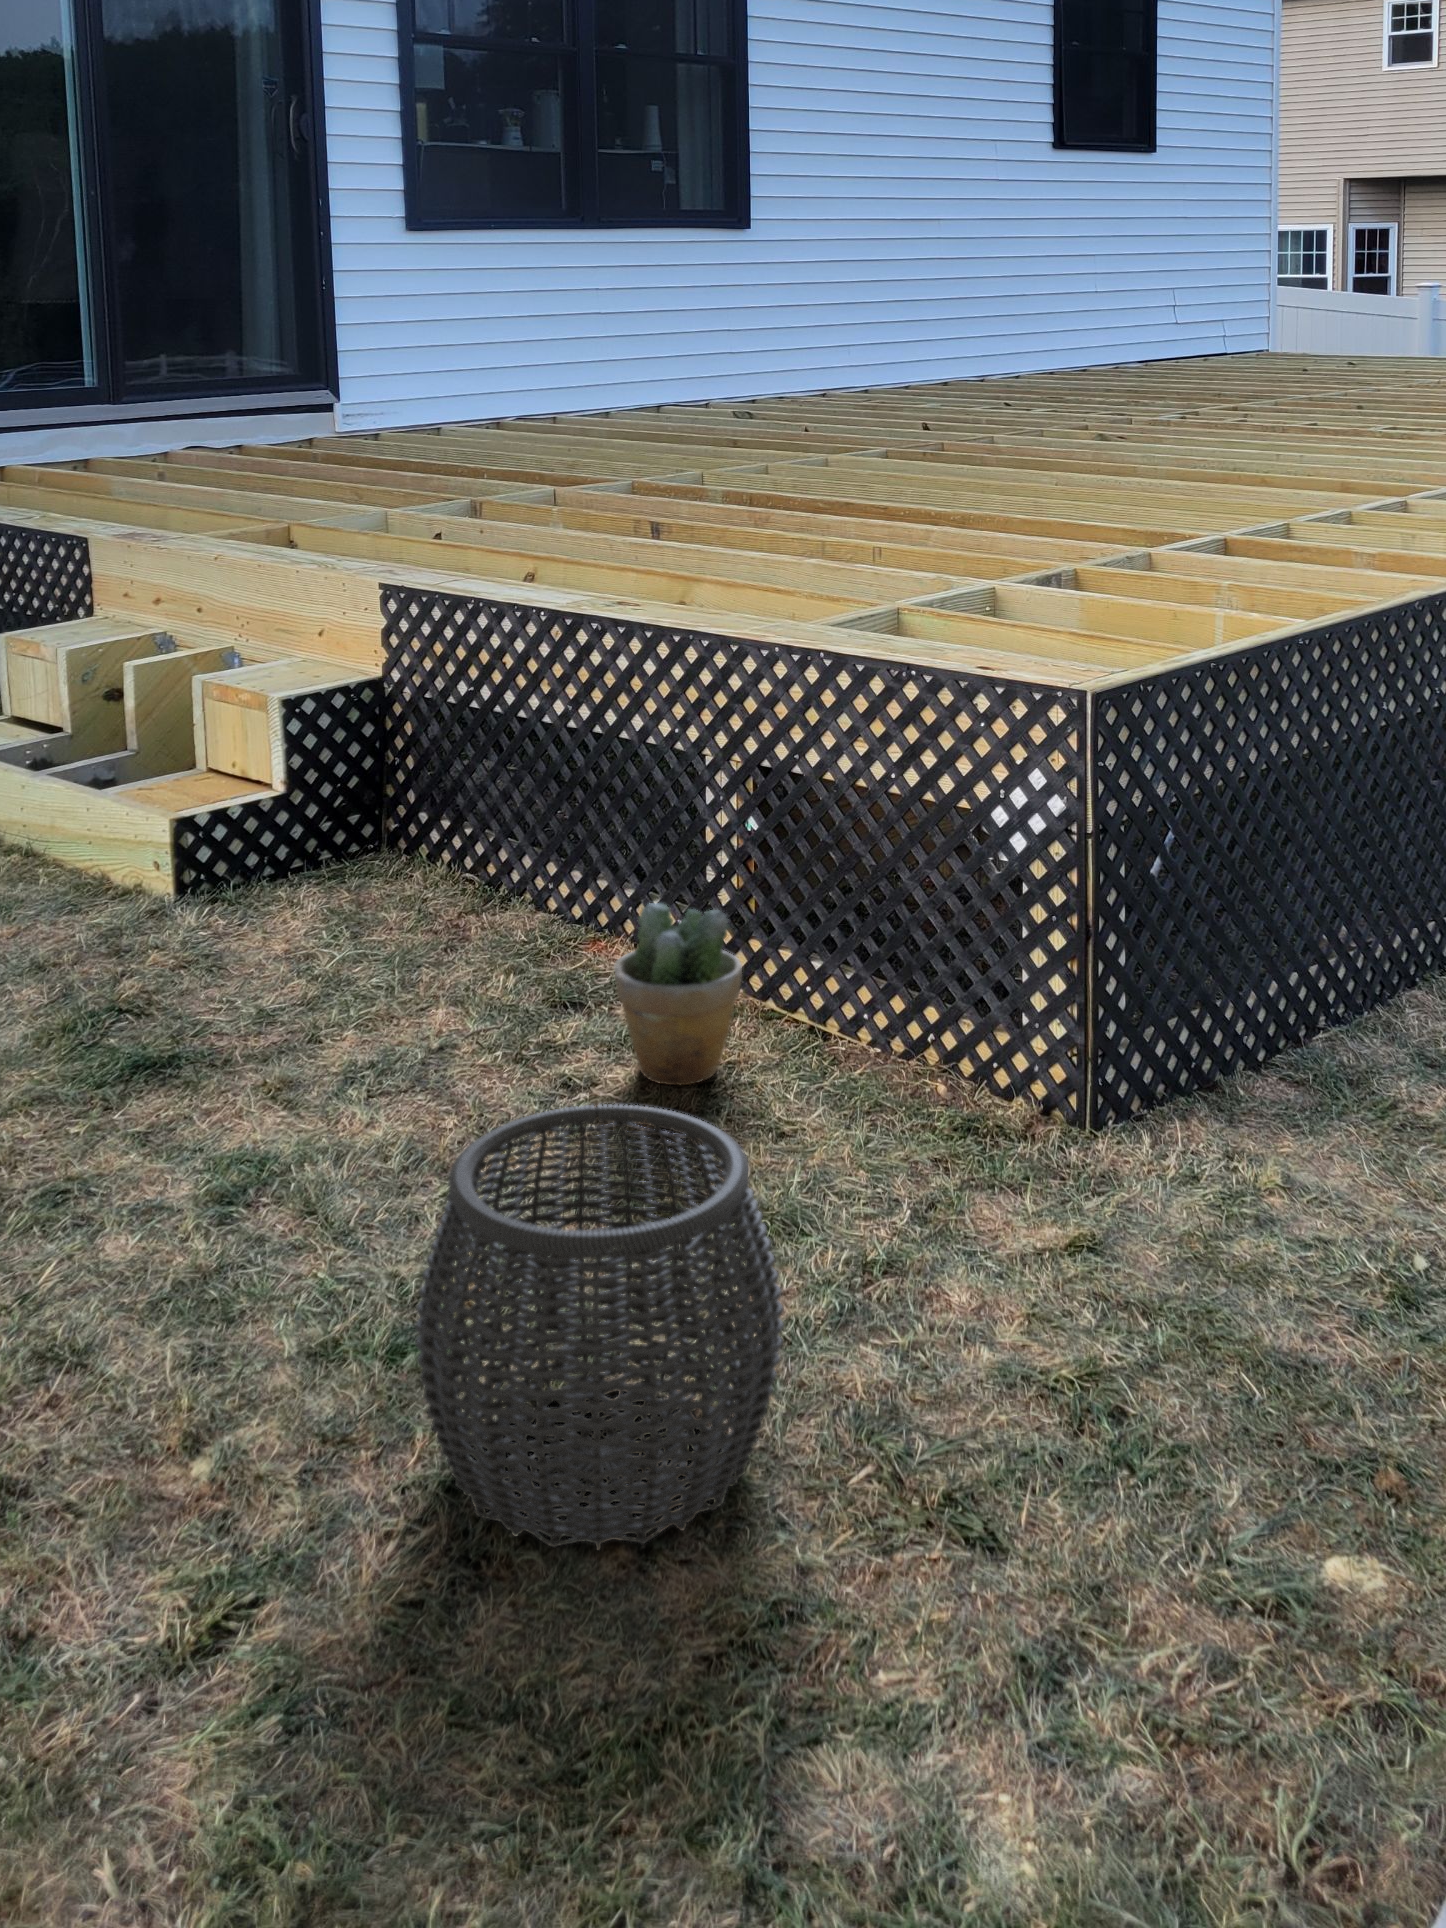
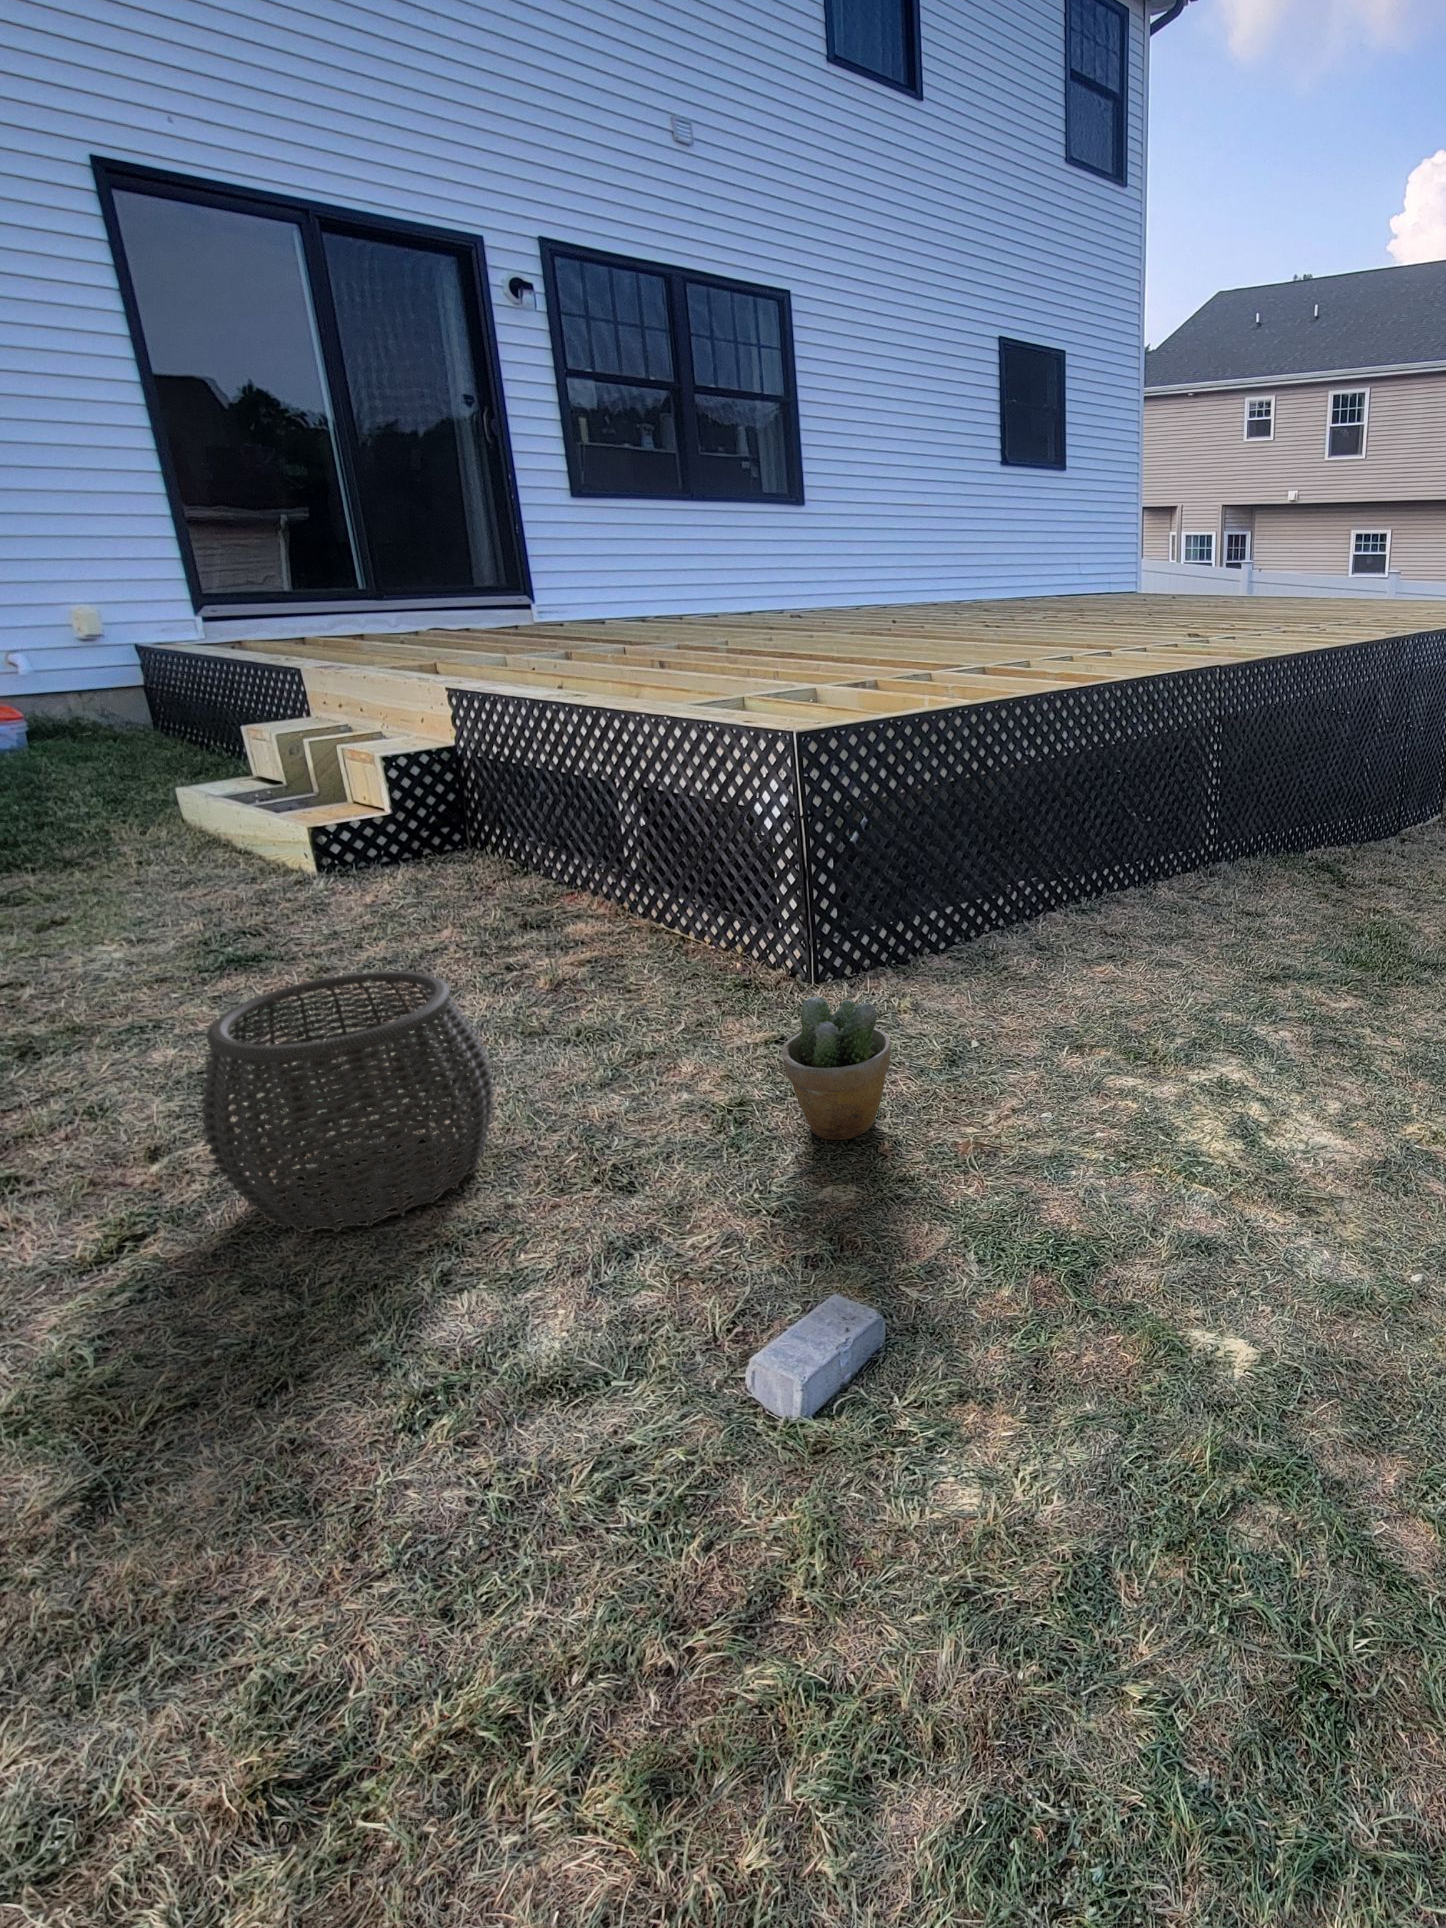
potted plant: present [614,903,742,1085] -> present [782,996,891,1140]

